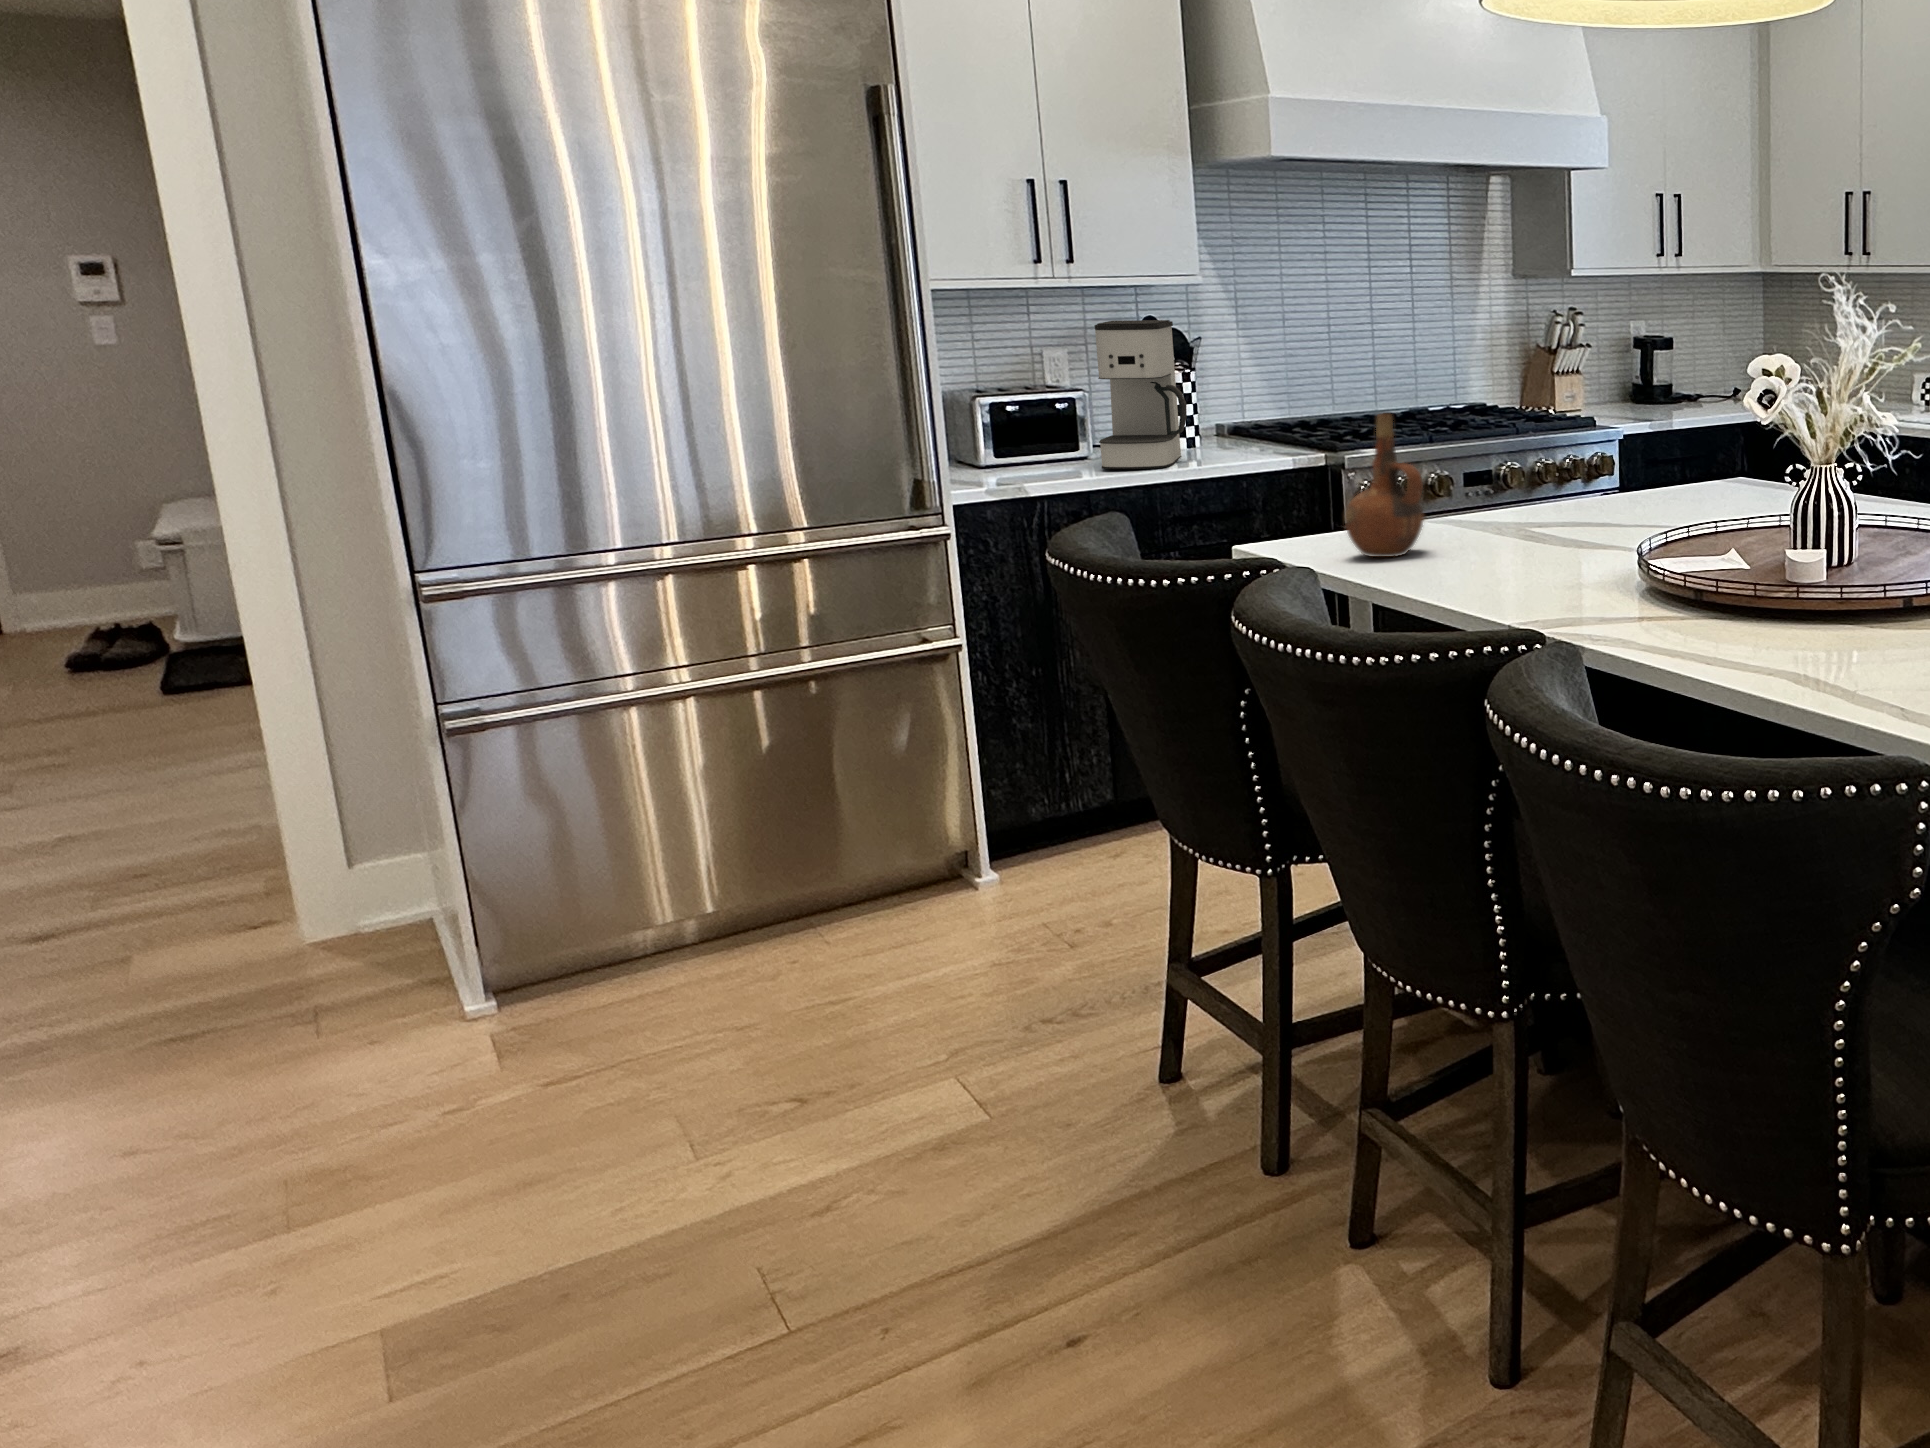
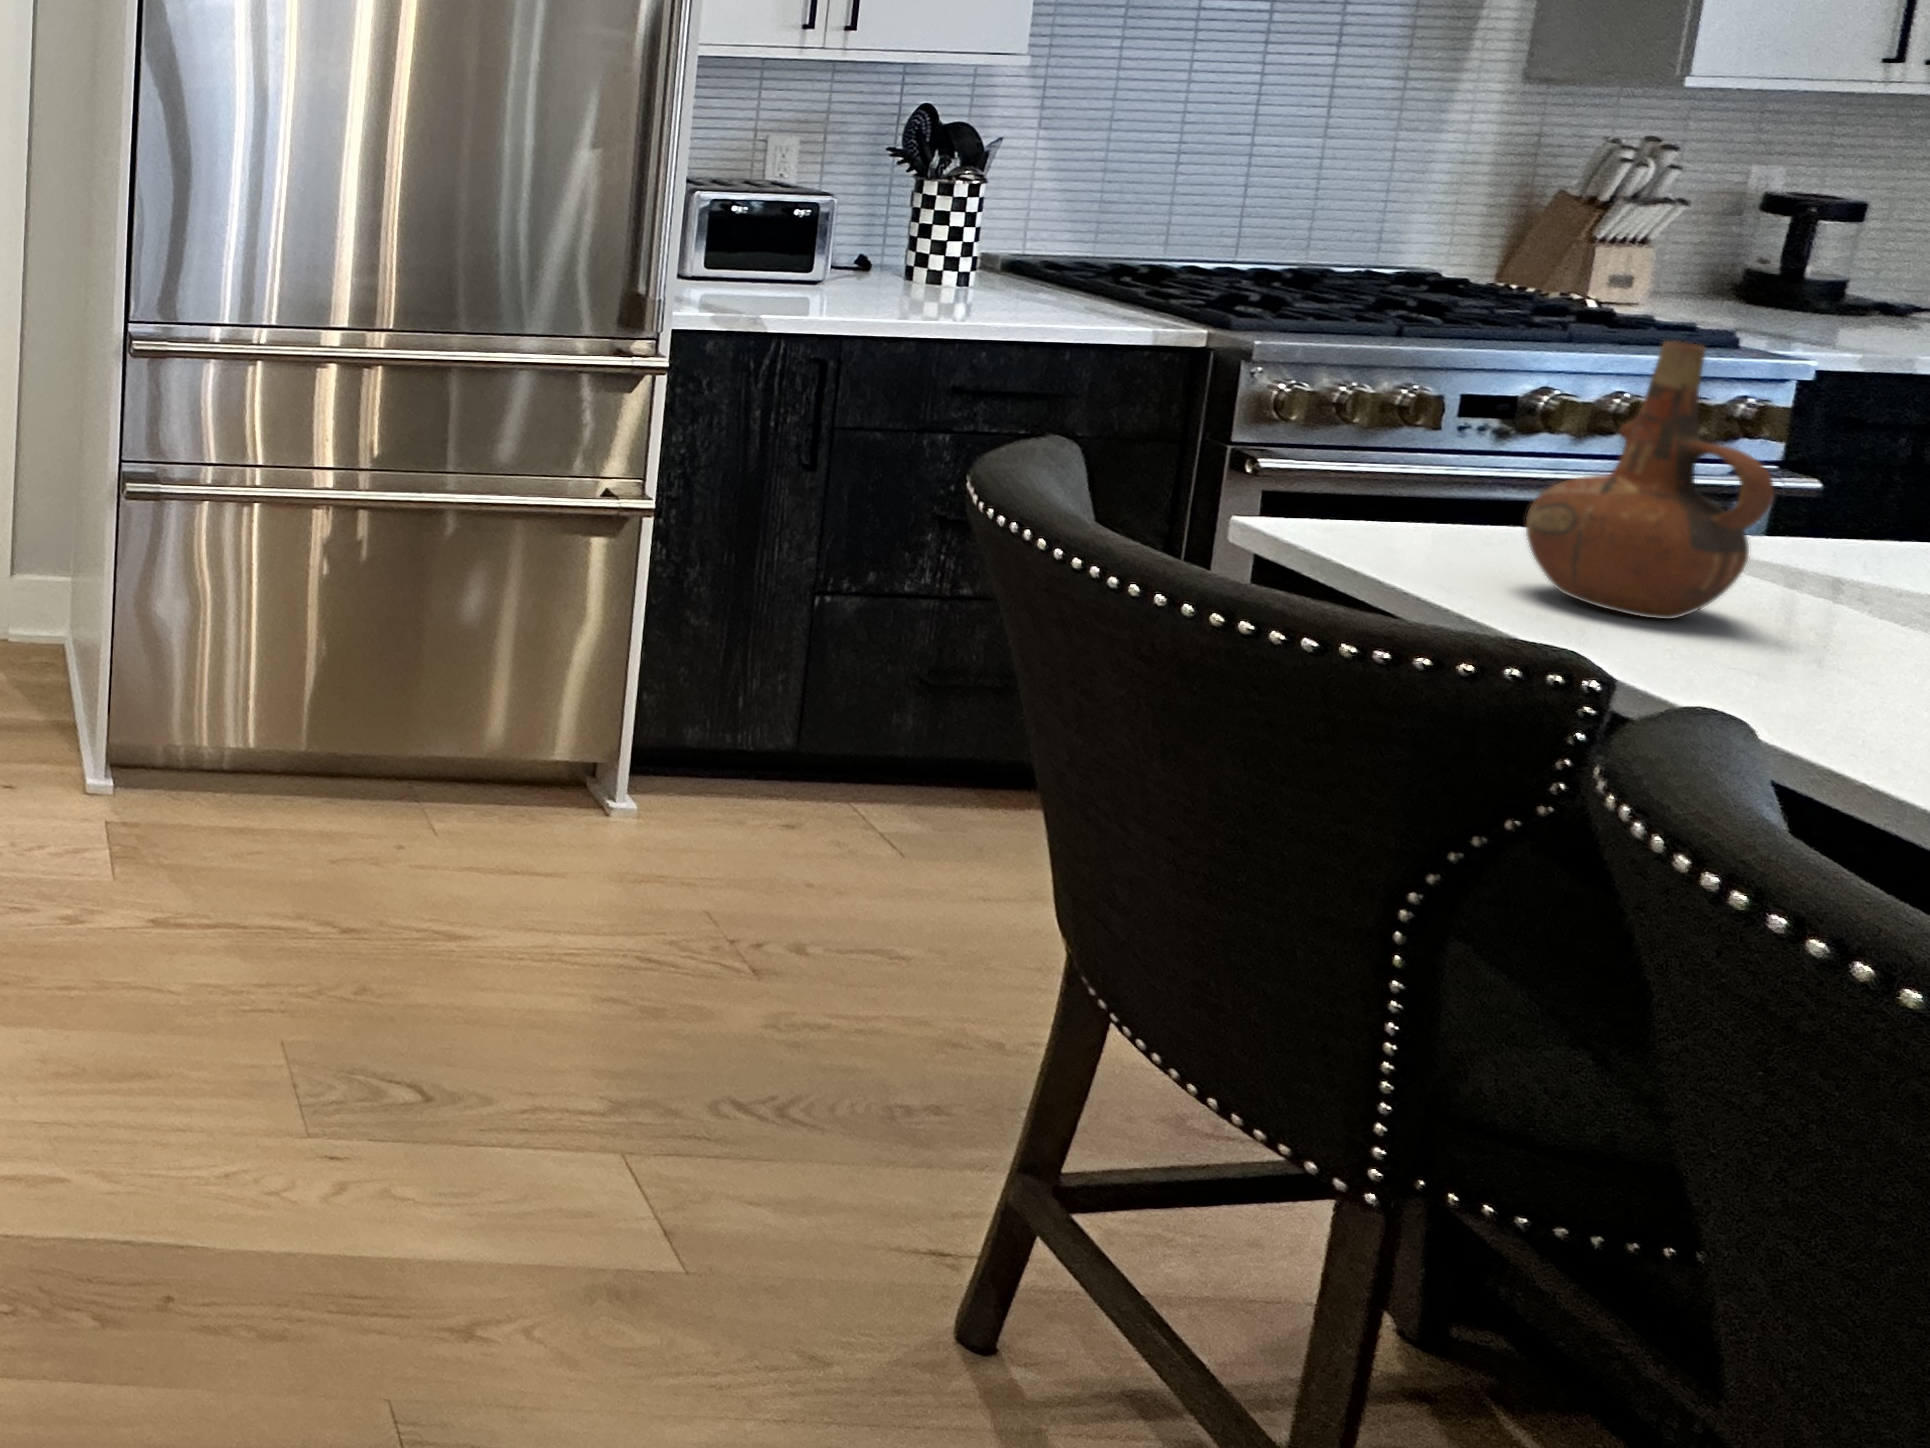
coffee maker: present [1094,320,1187,469] -> none [848,109,989,314]

